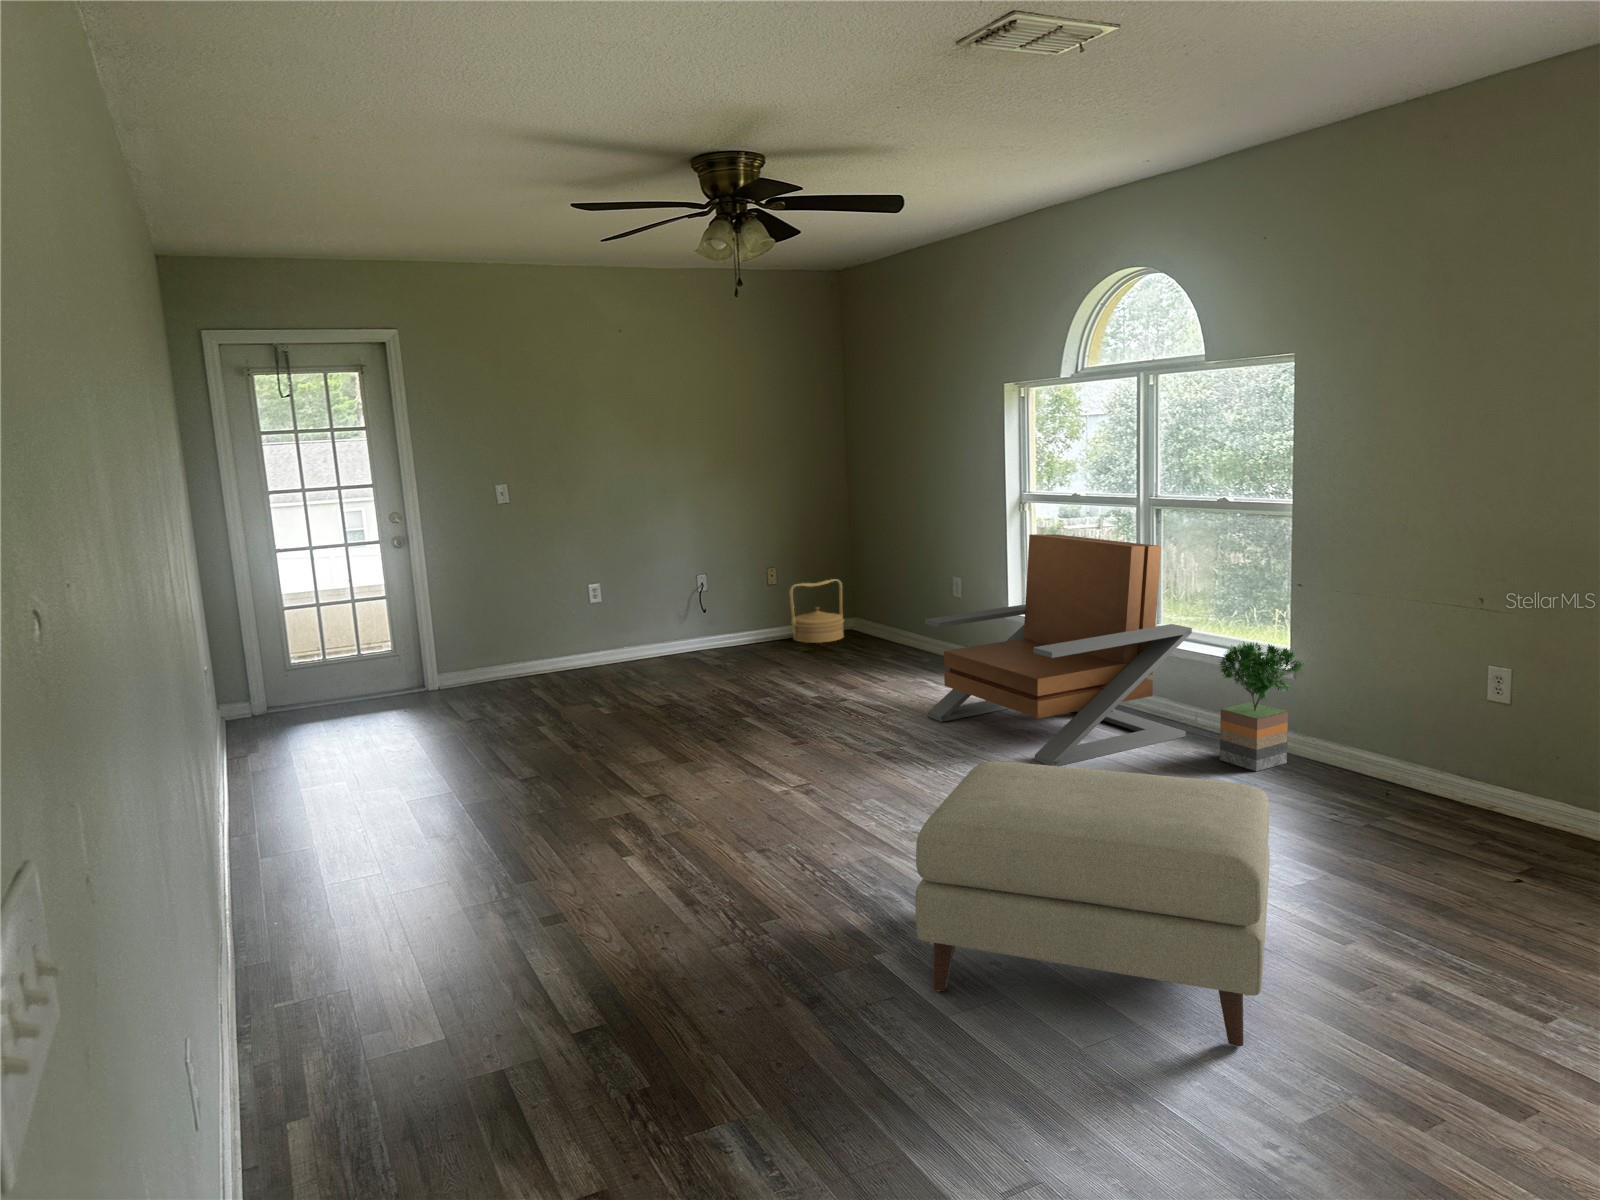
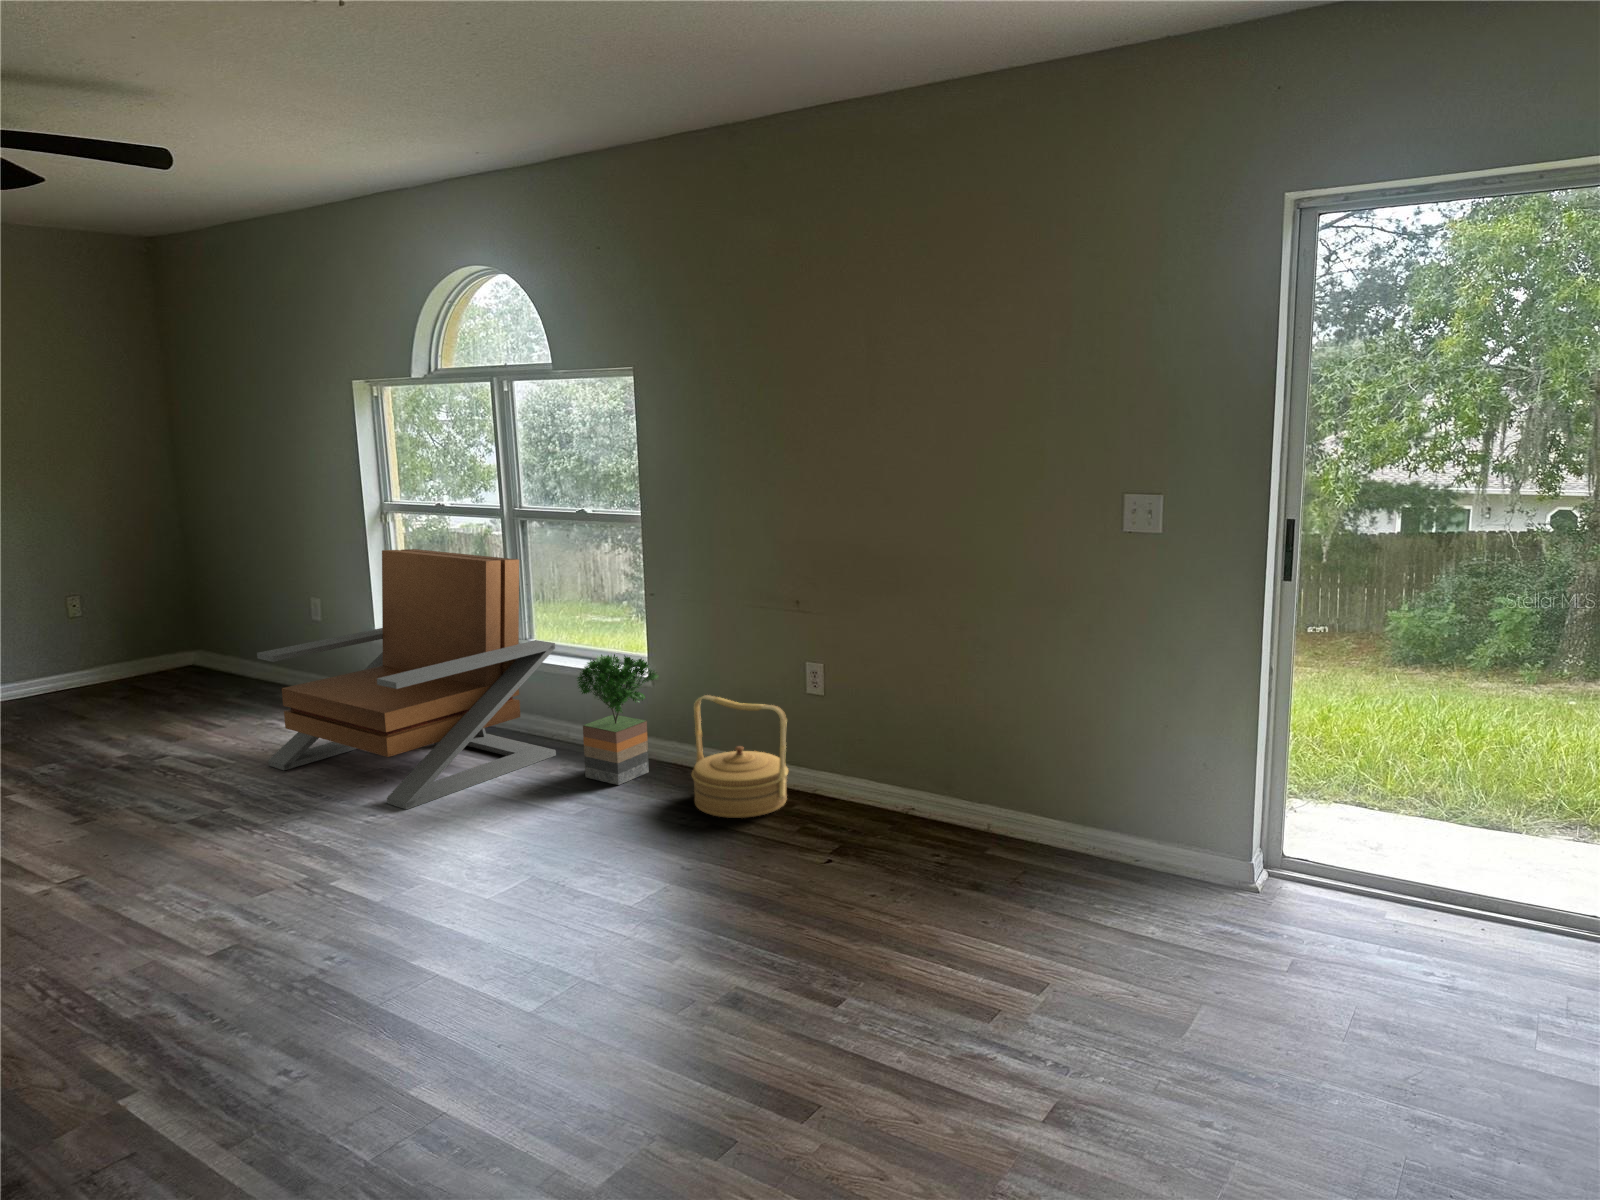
woven basket: present [789,579,844,643] -> present [692,695,788,818]
ottoman: present [915,762,1270,1047] -> none [149,817,594,1133]

